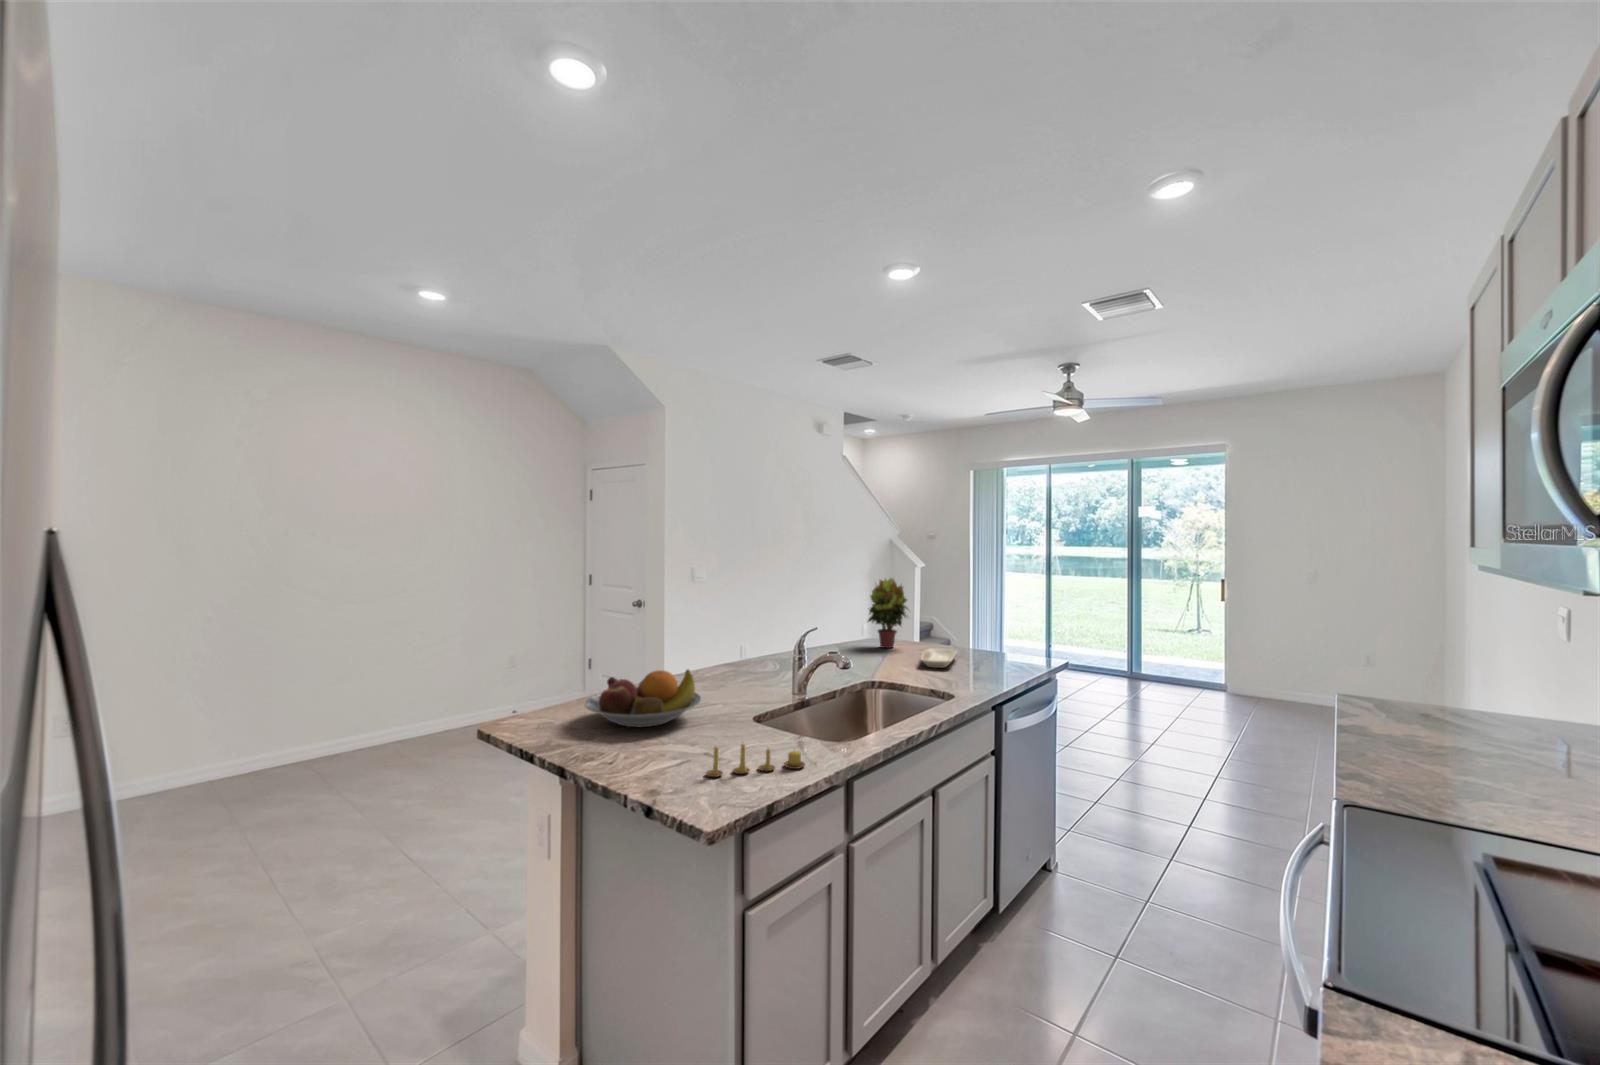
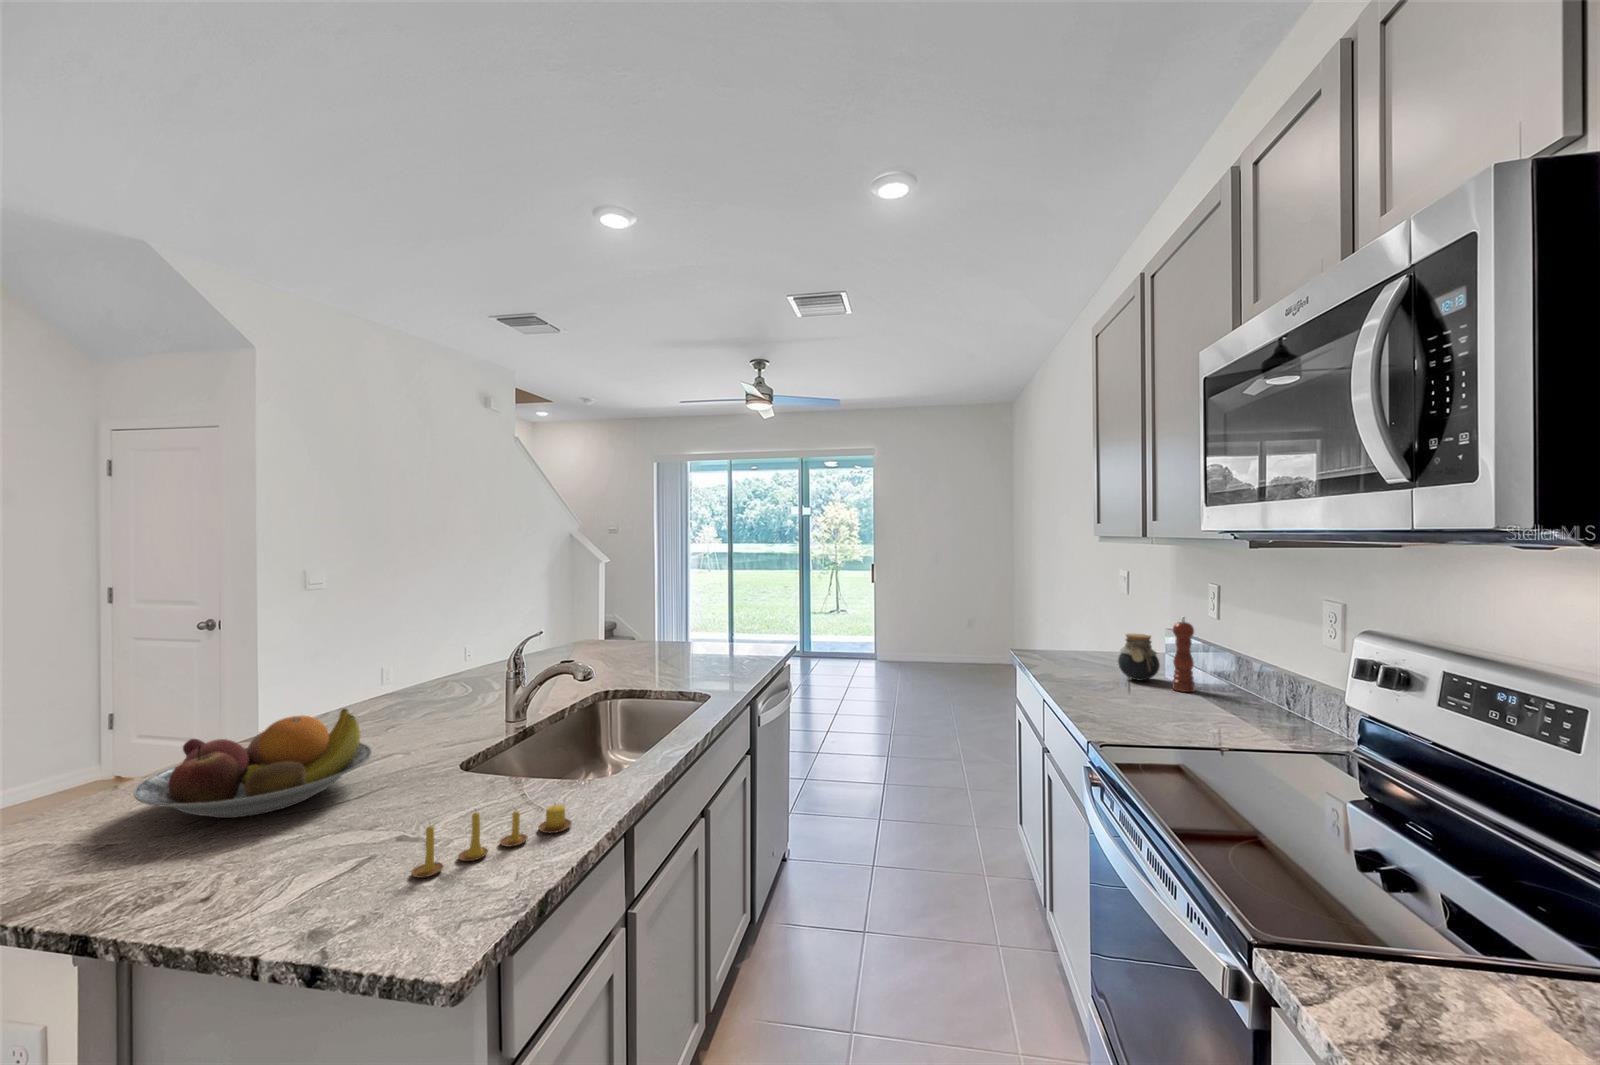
potted plant: present [868,578,908,648] -> none [574,569,630,652]
tray: present [921,649,958,668] -> none [651,645,688,668]
pepper mill: none [1517,672,1552,767] -> present [1172,617,1195,692]
jar: none [1447,686,1511,745] -> present [1118,634,1160,681]

